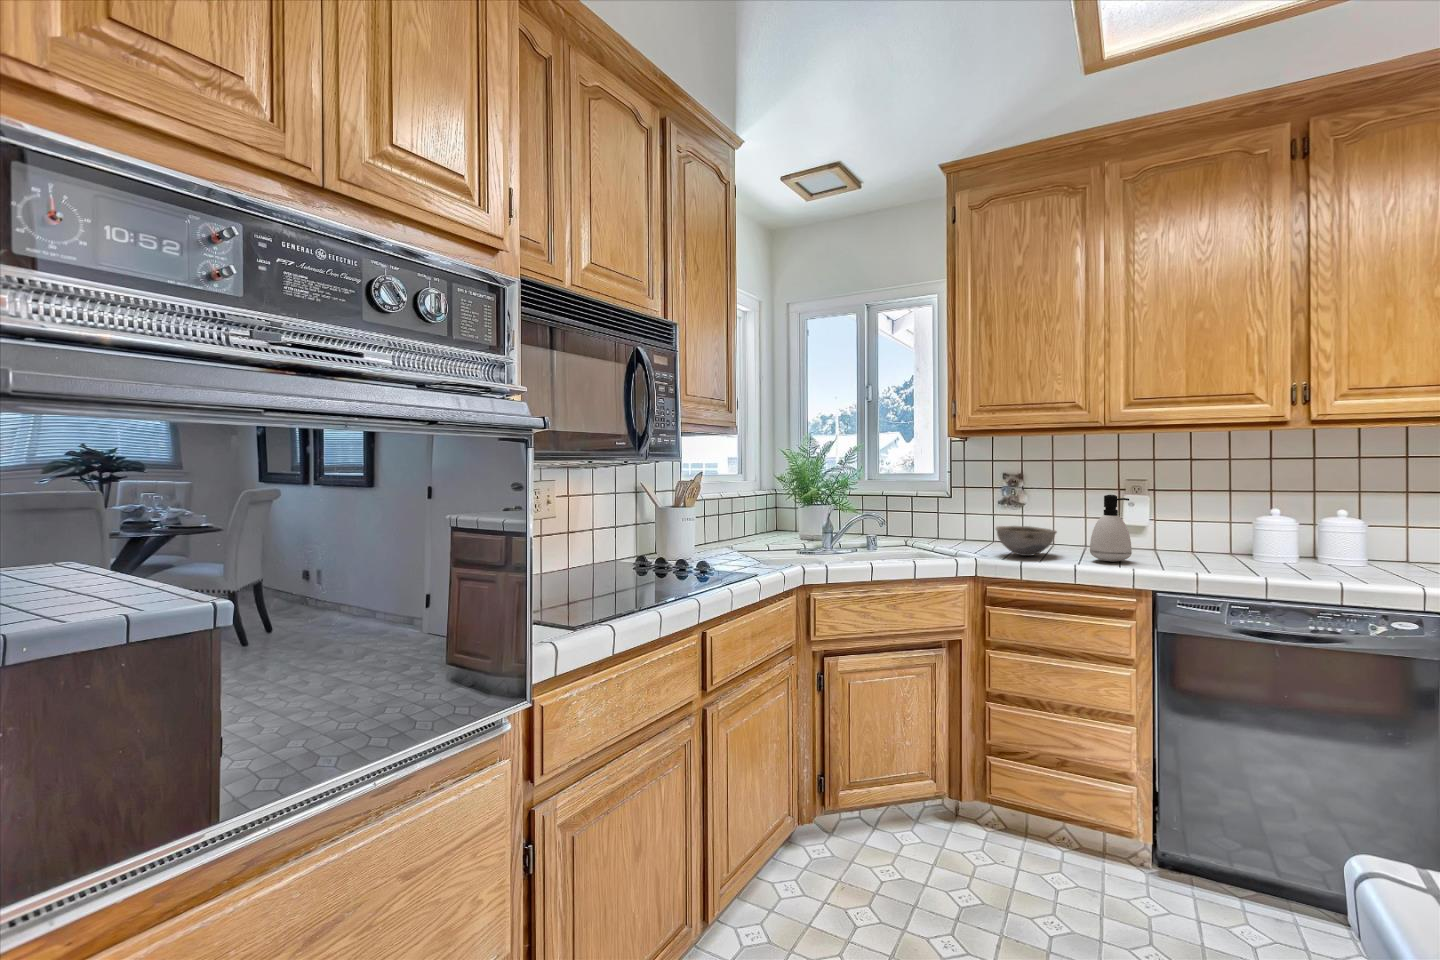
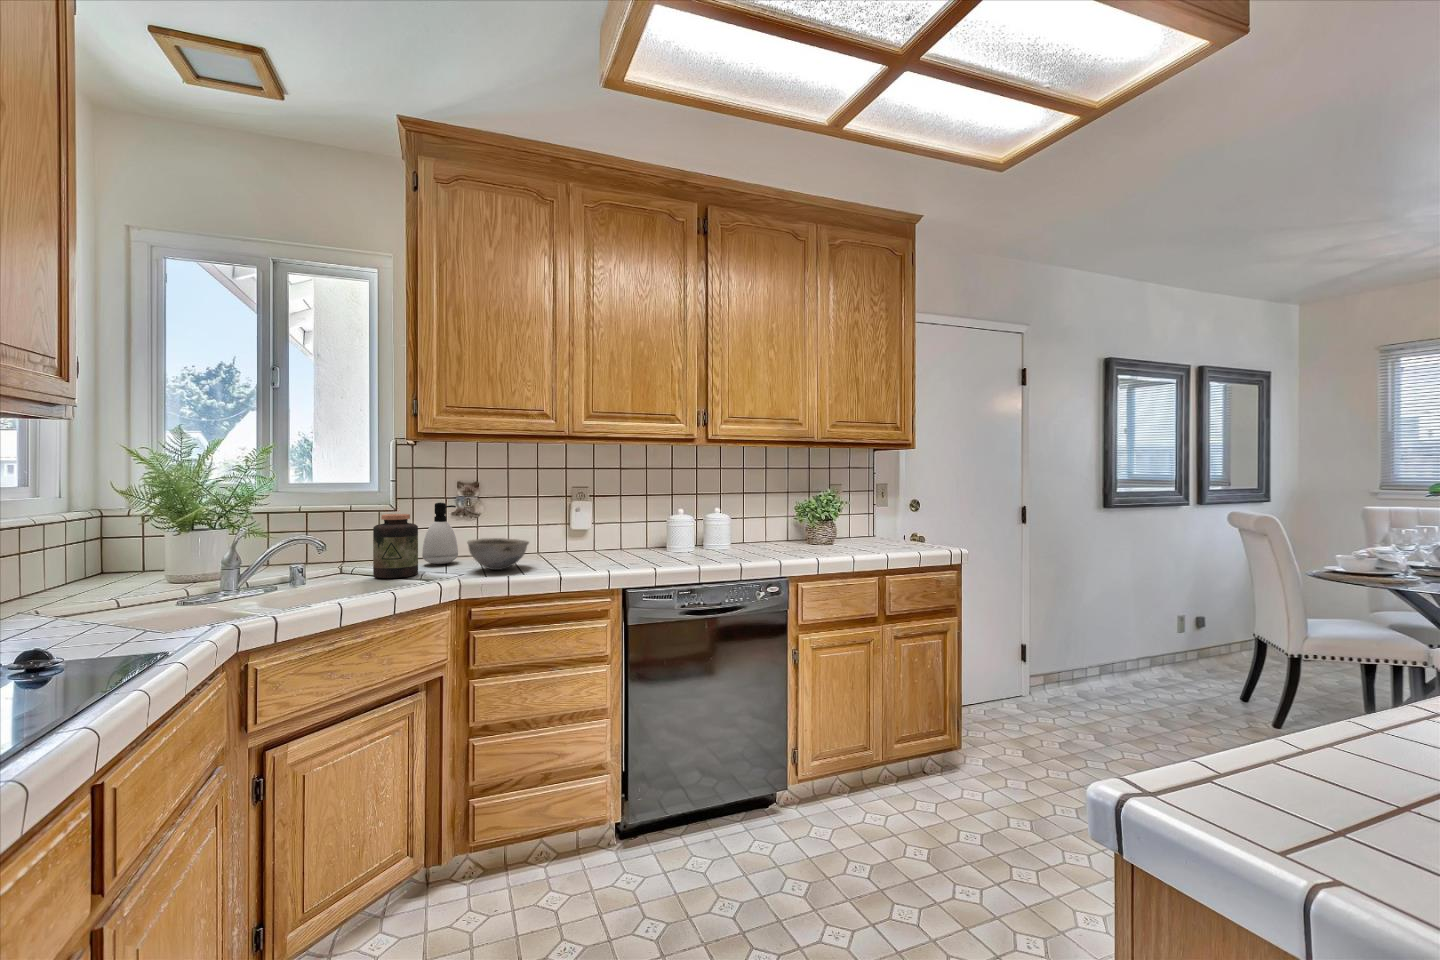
soap dispenser: present [1090,495,1132,562] -> present [422,503,458,564]
jar: none [921,500,956,553] -> present [373,514,418,578]

